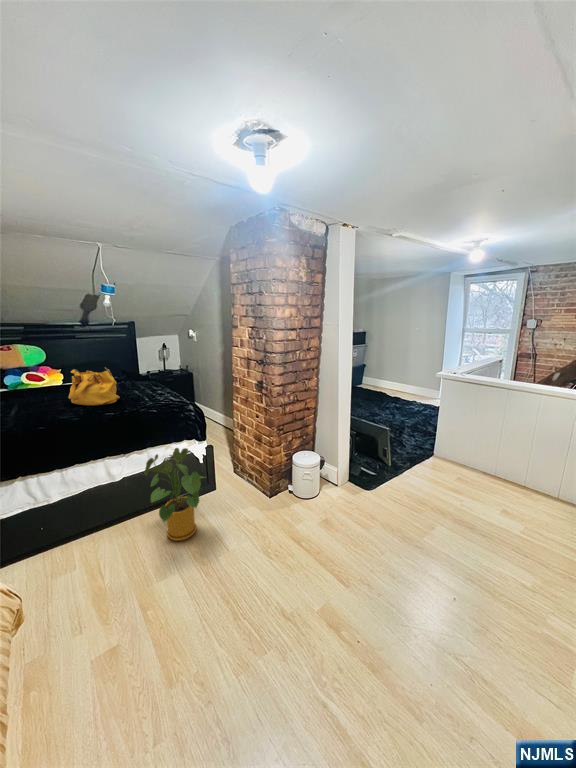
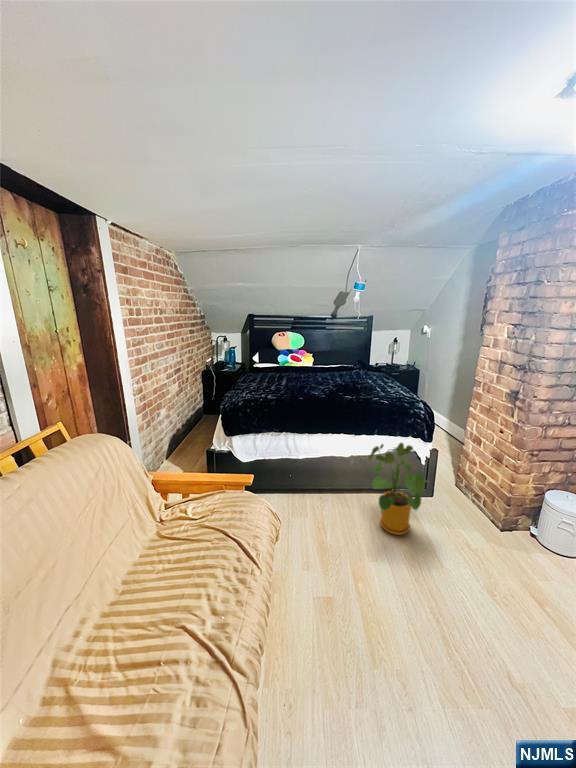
handbag: present [69,368,120,406] -> none [318,355,355,389]

